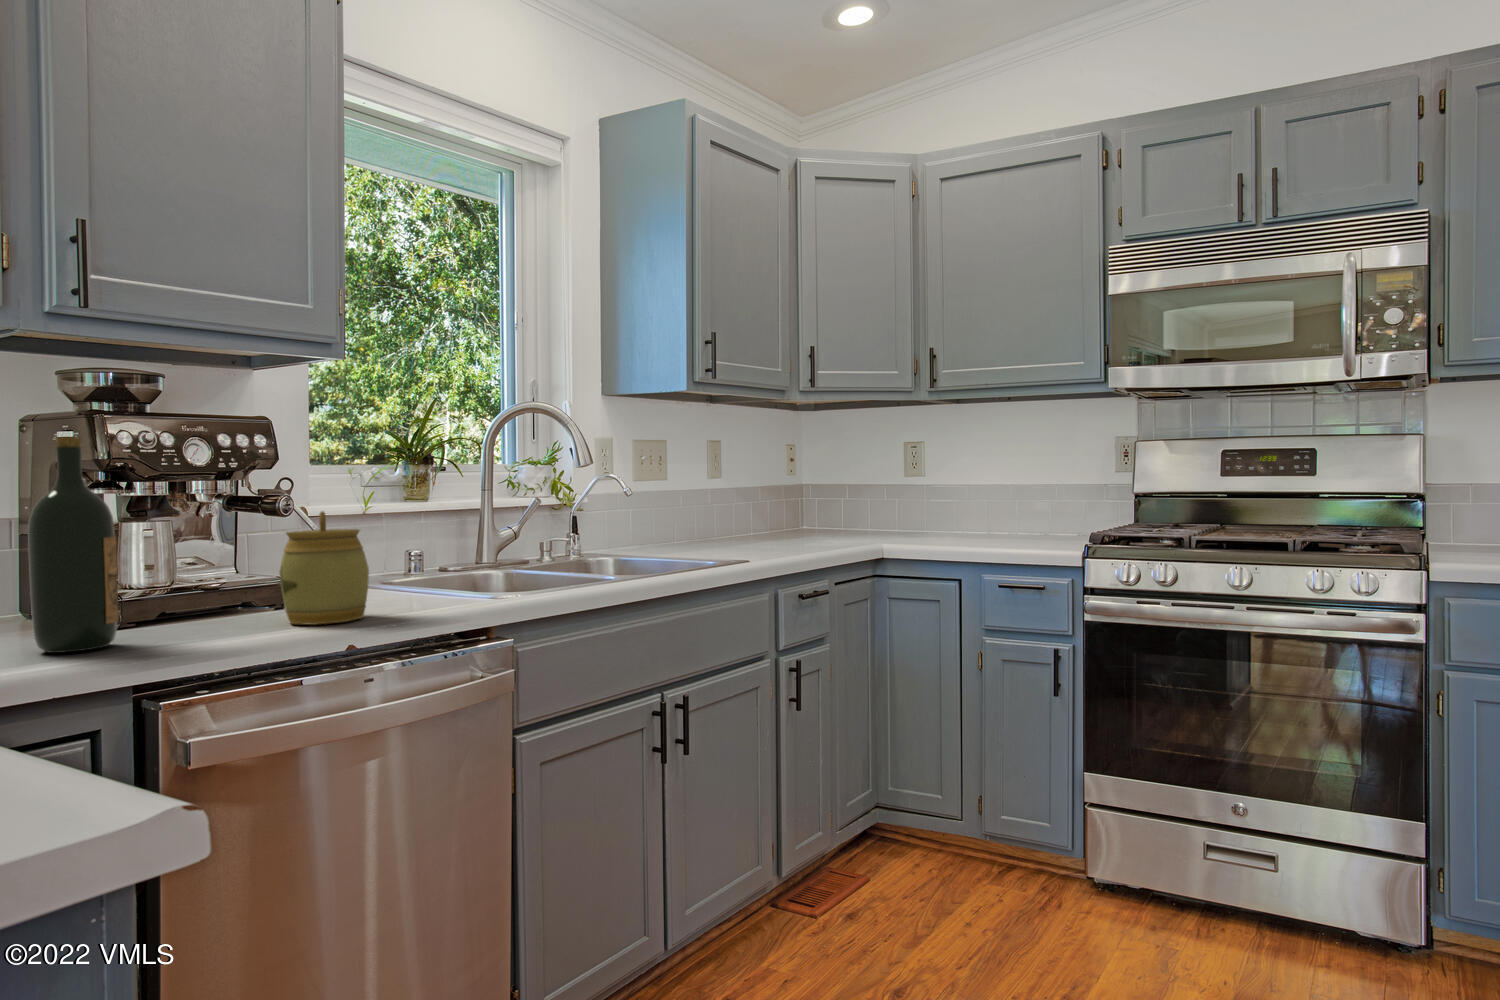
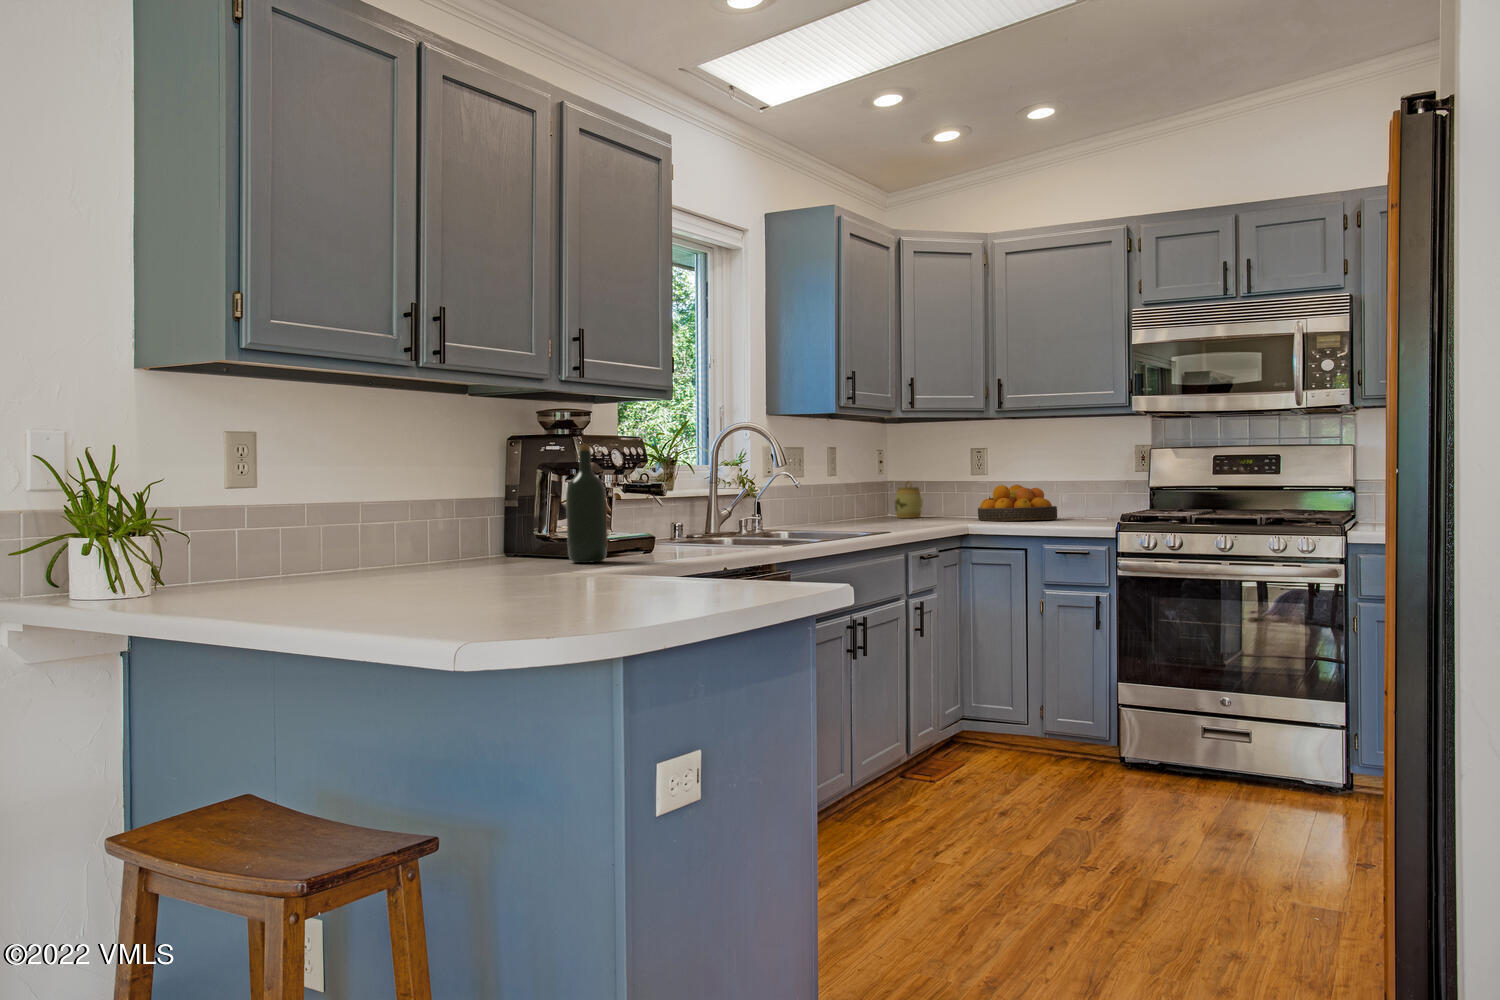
fruit bowl: none [910,487,1013,536] -> present [978,485,1057,521]
jar: present [279,511,369,625] -> present [895,481,922,518]

